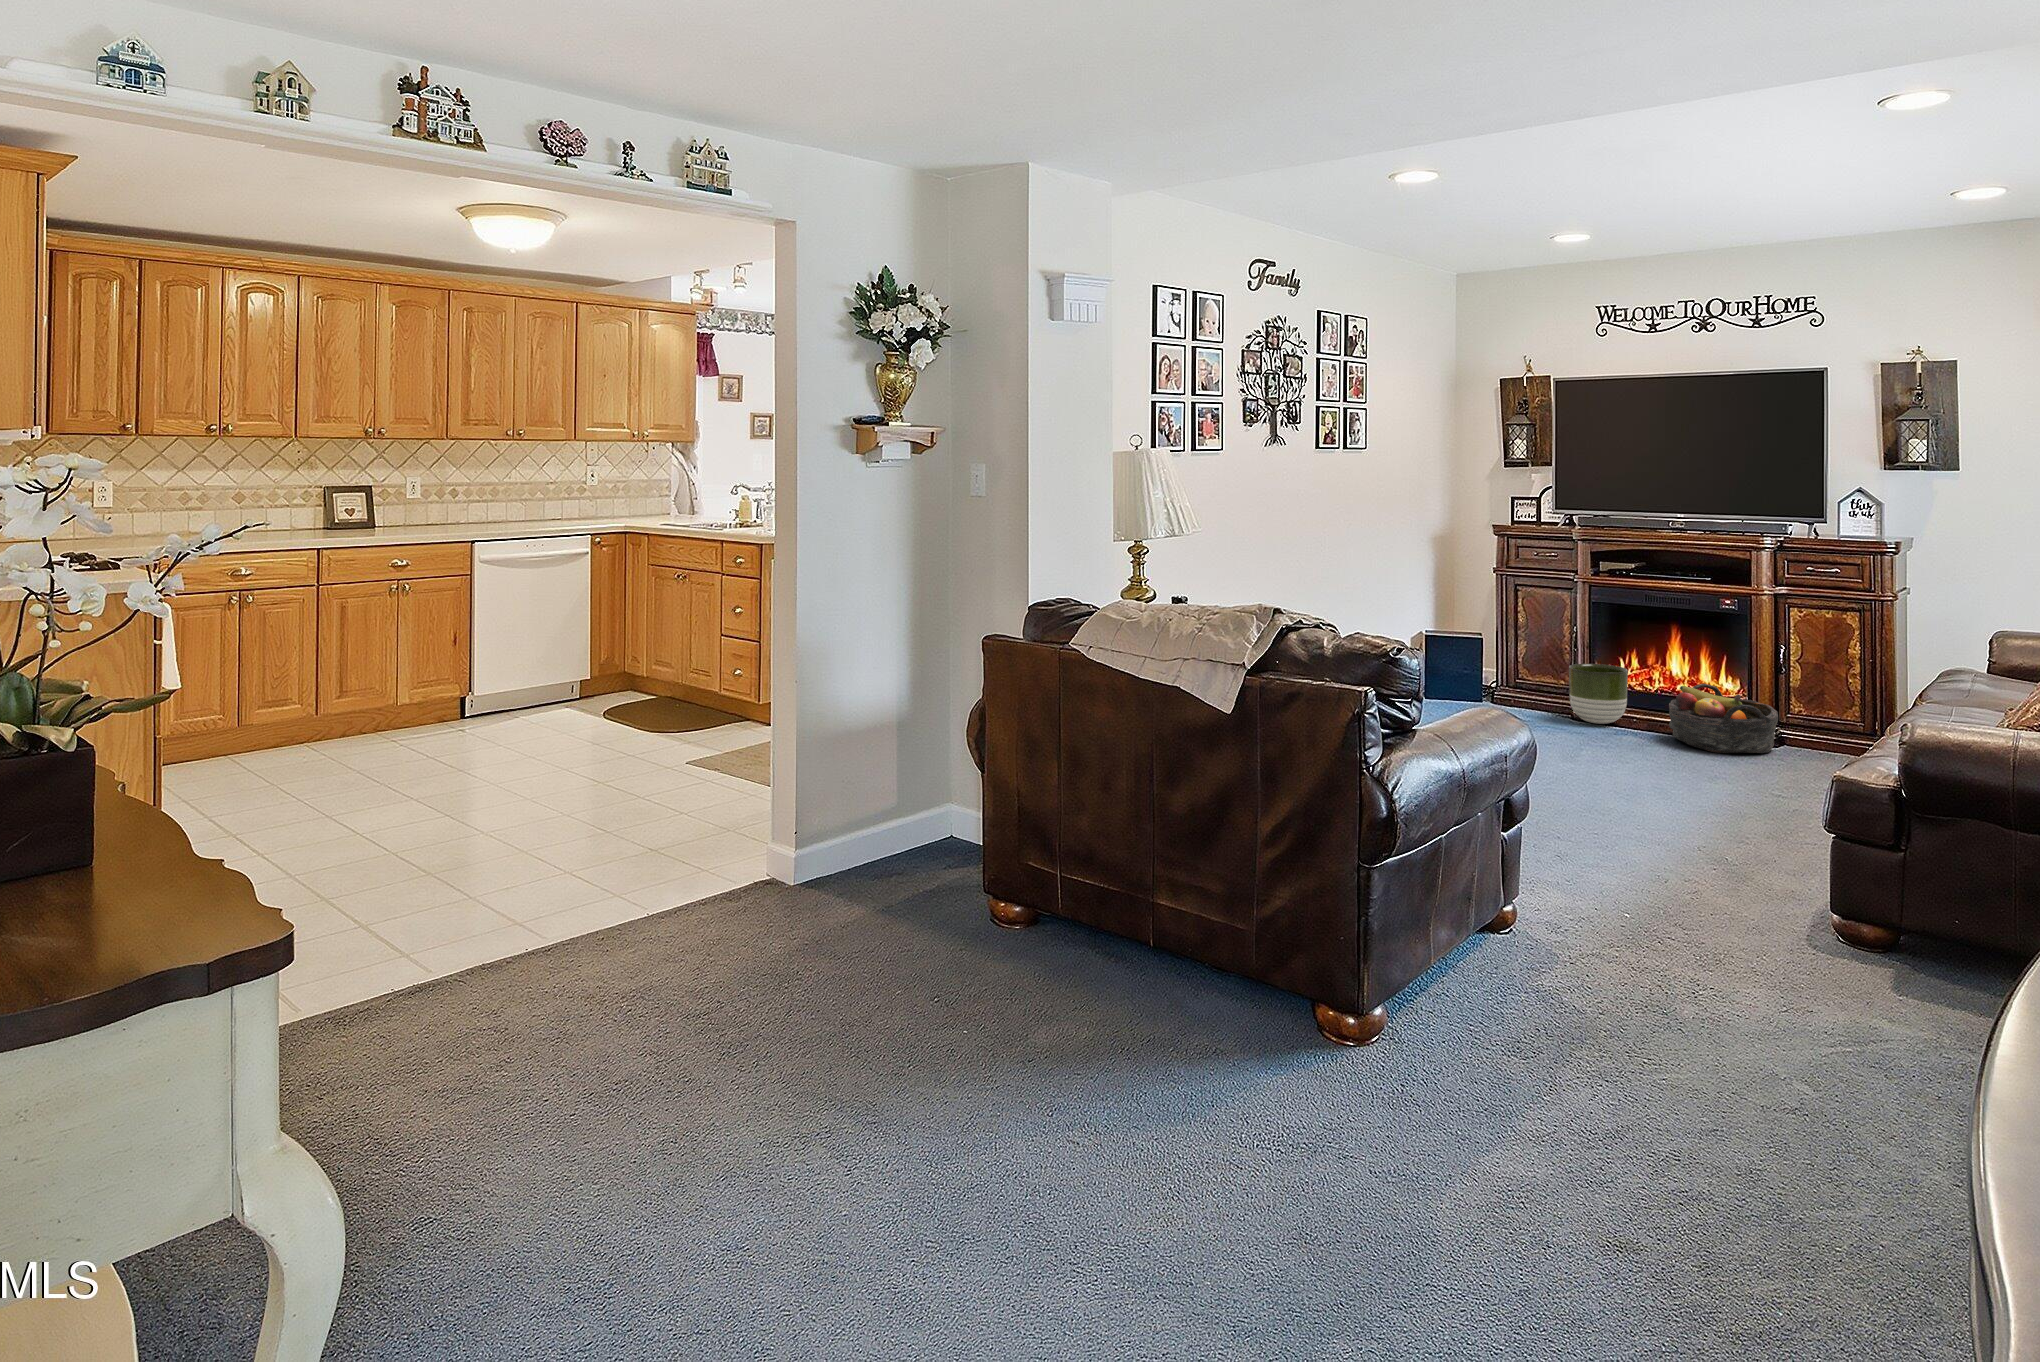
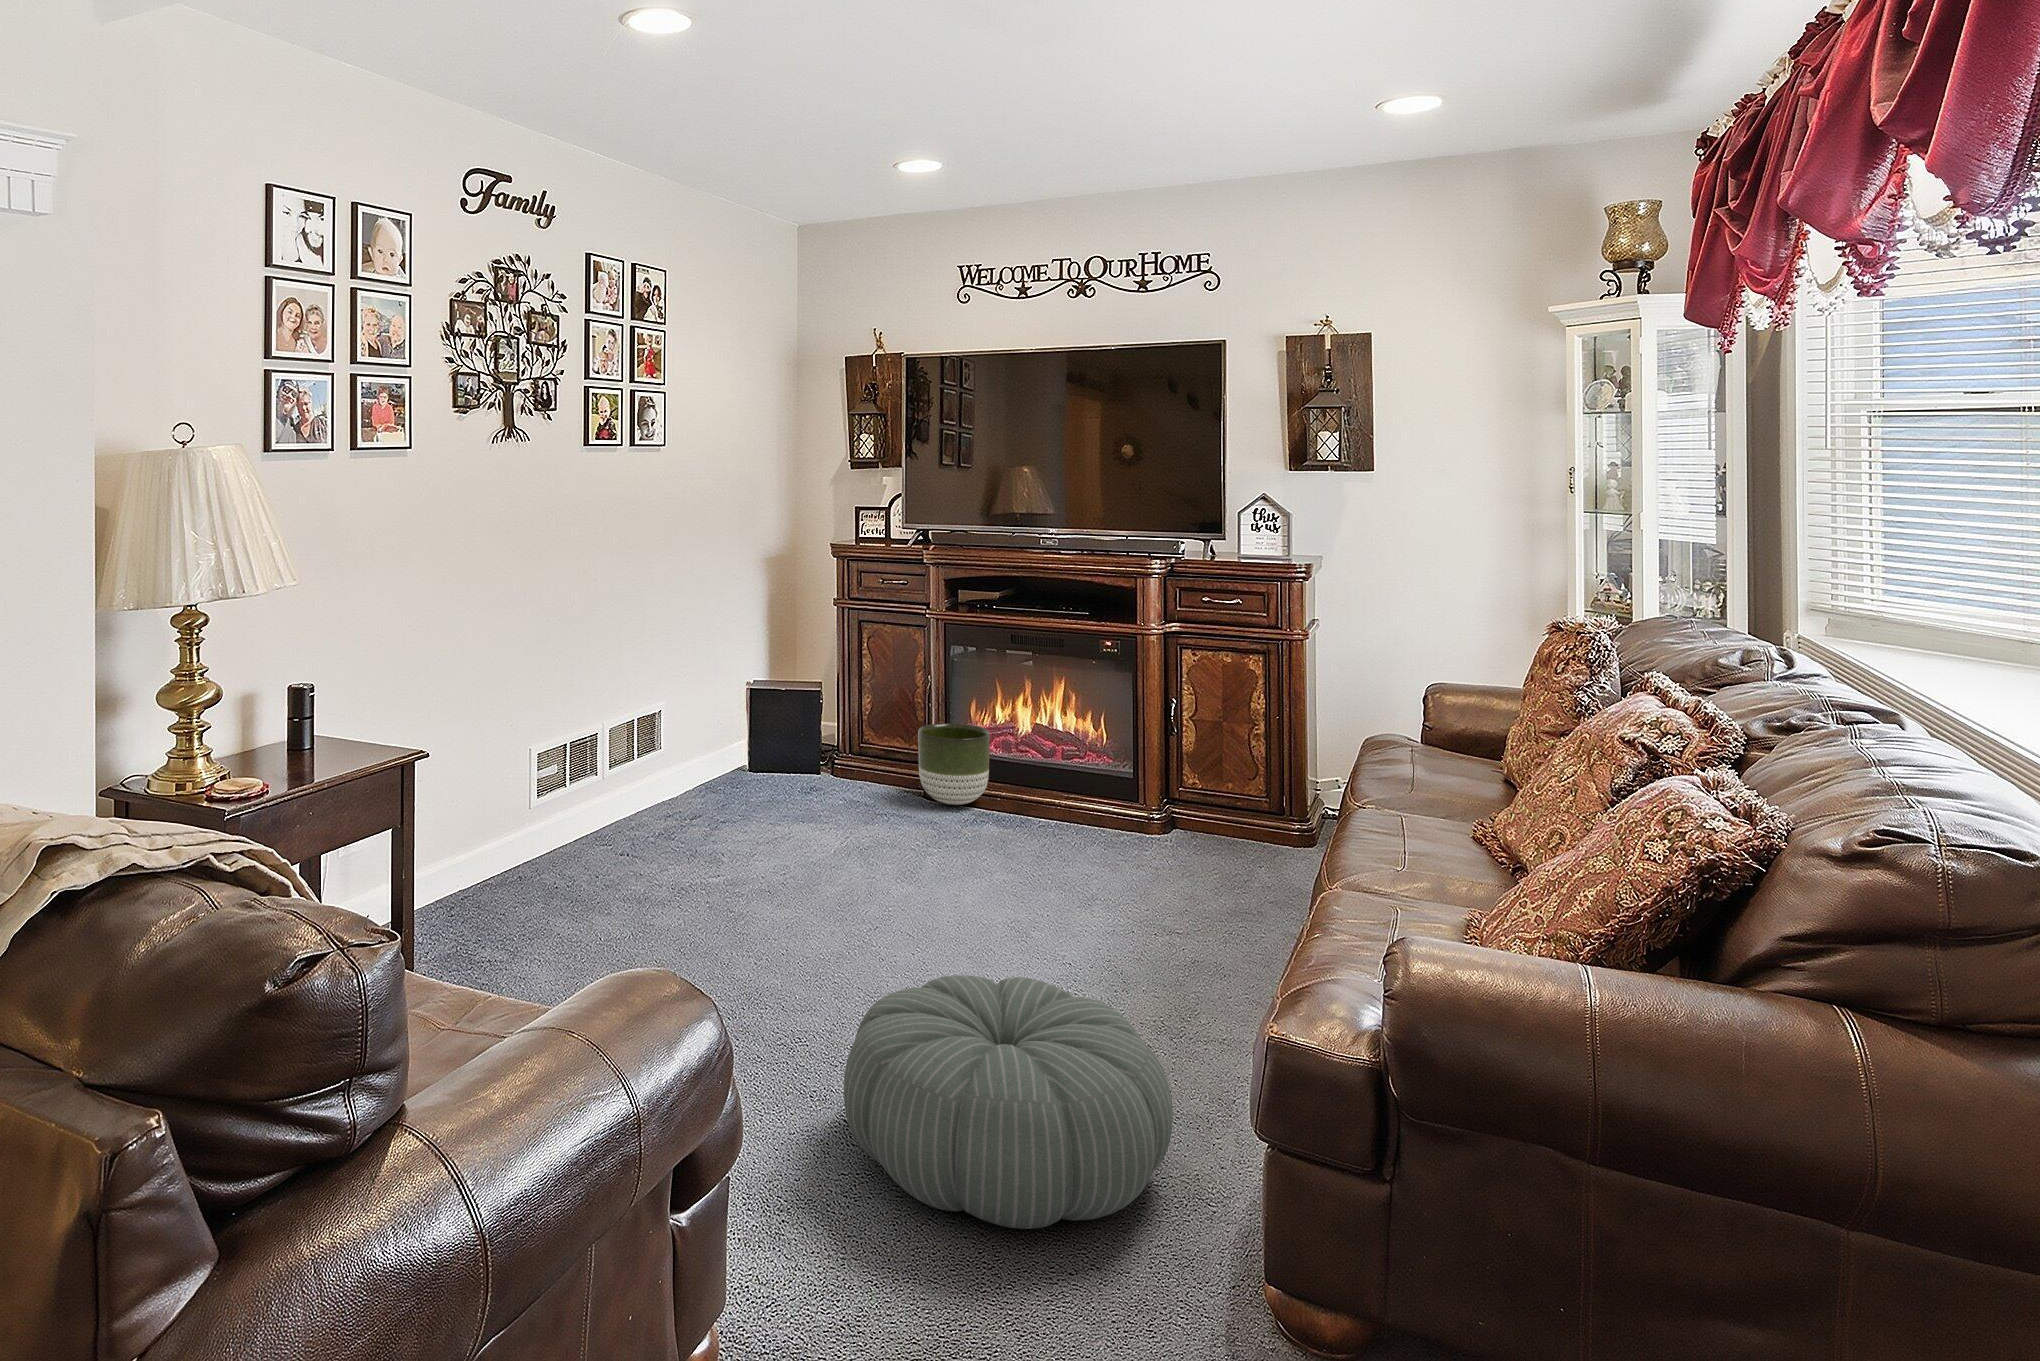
basket: present [1669,684,1778,753] -> none [1038,750,1170,851]
pouf: none [1564,777,1774,895] -> present [844,975,1173,1229]

